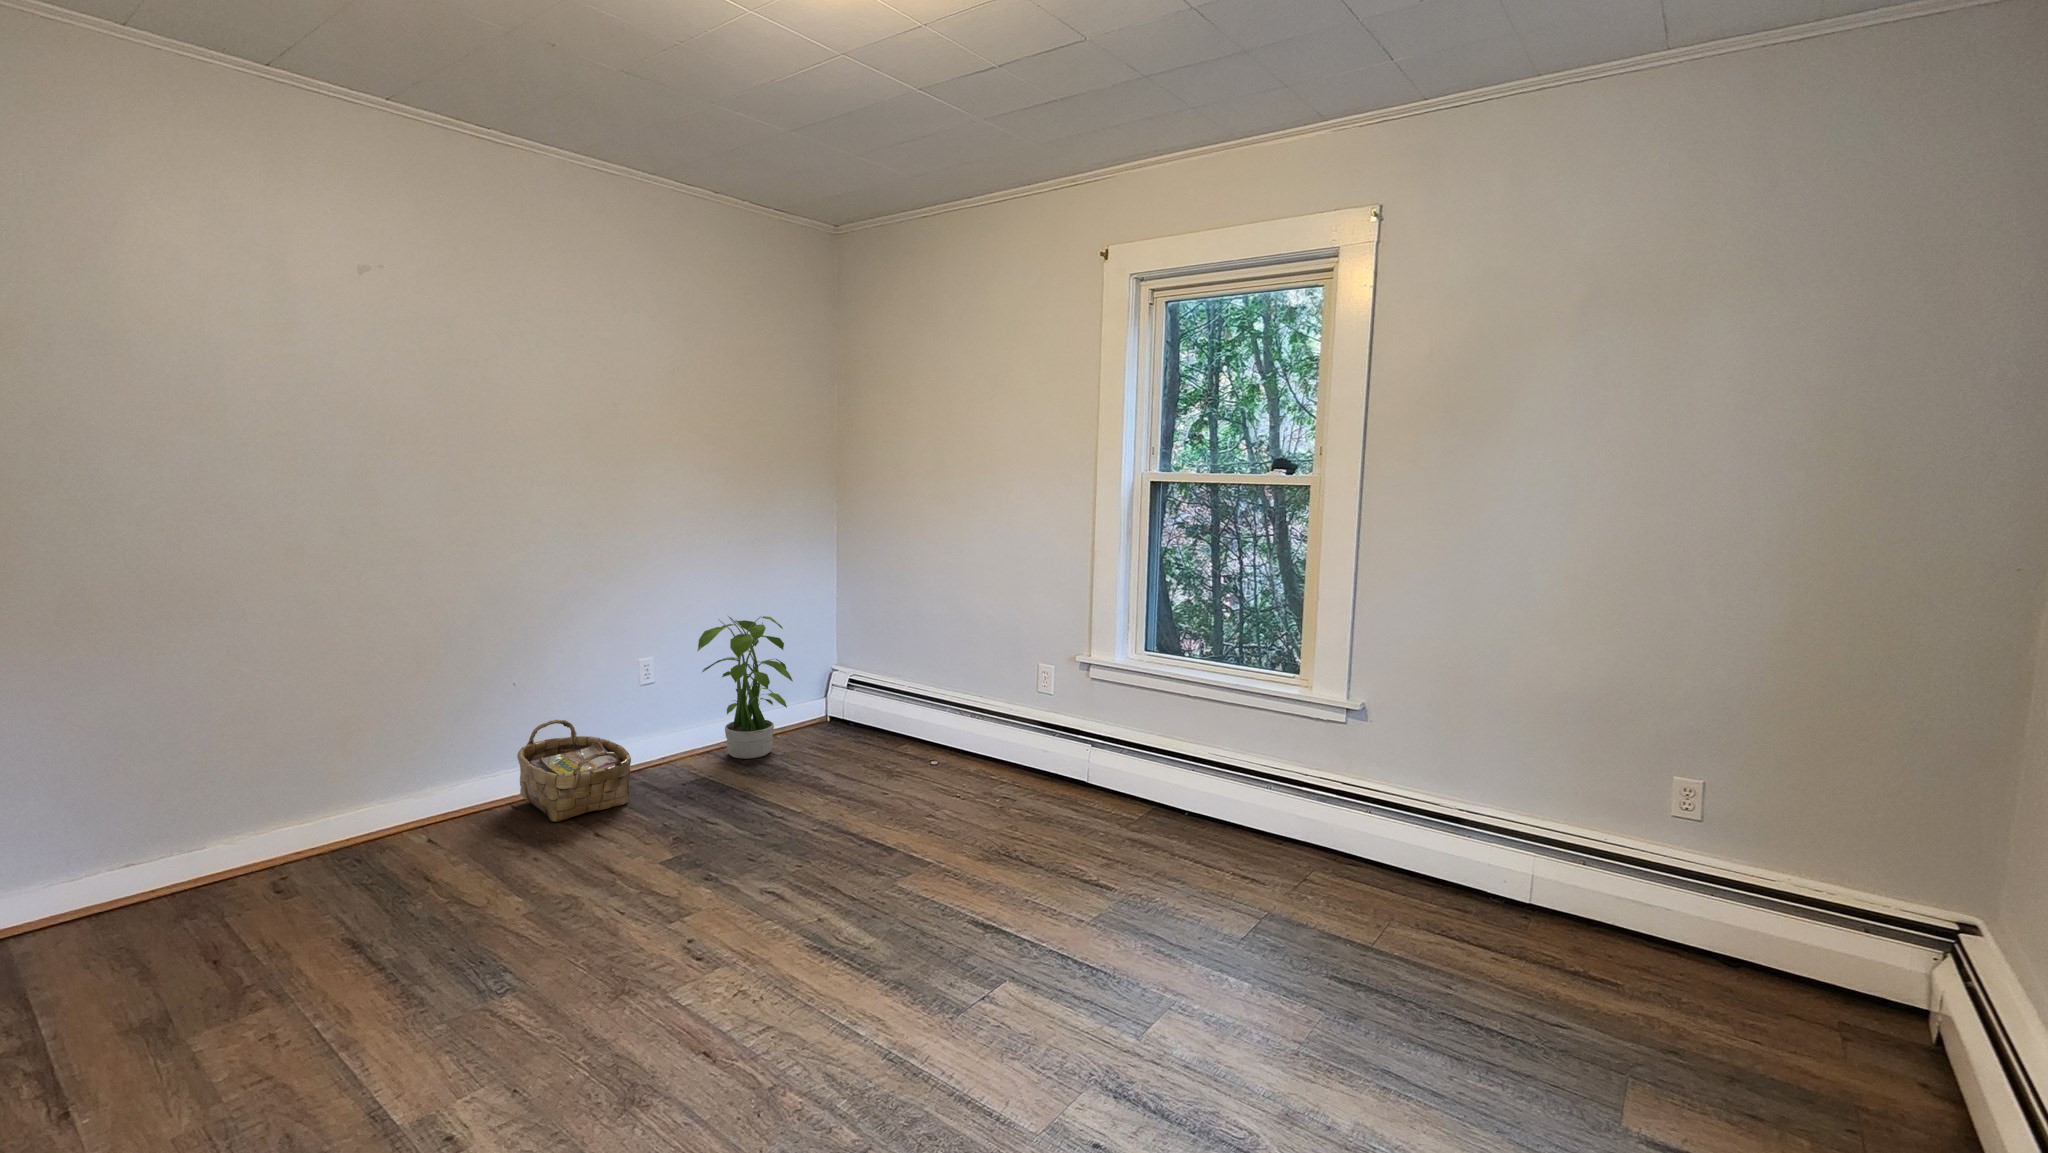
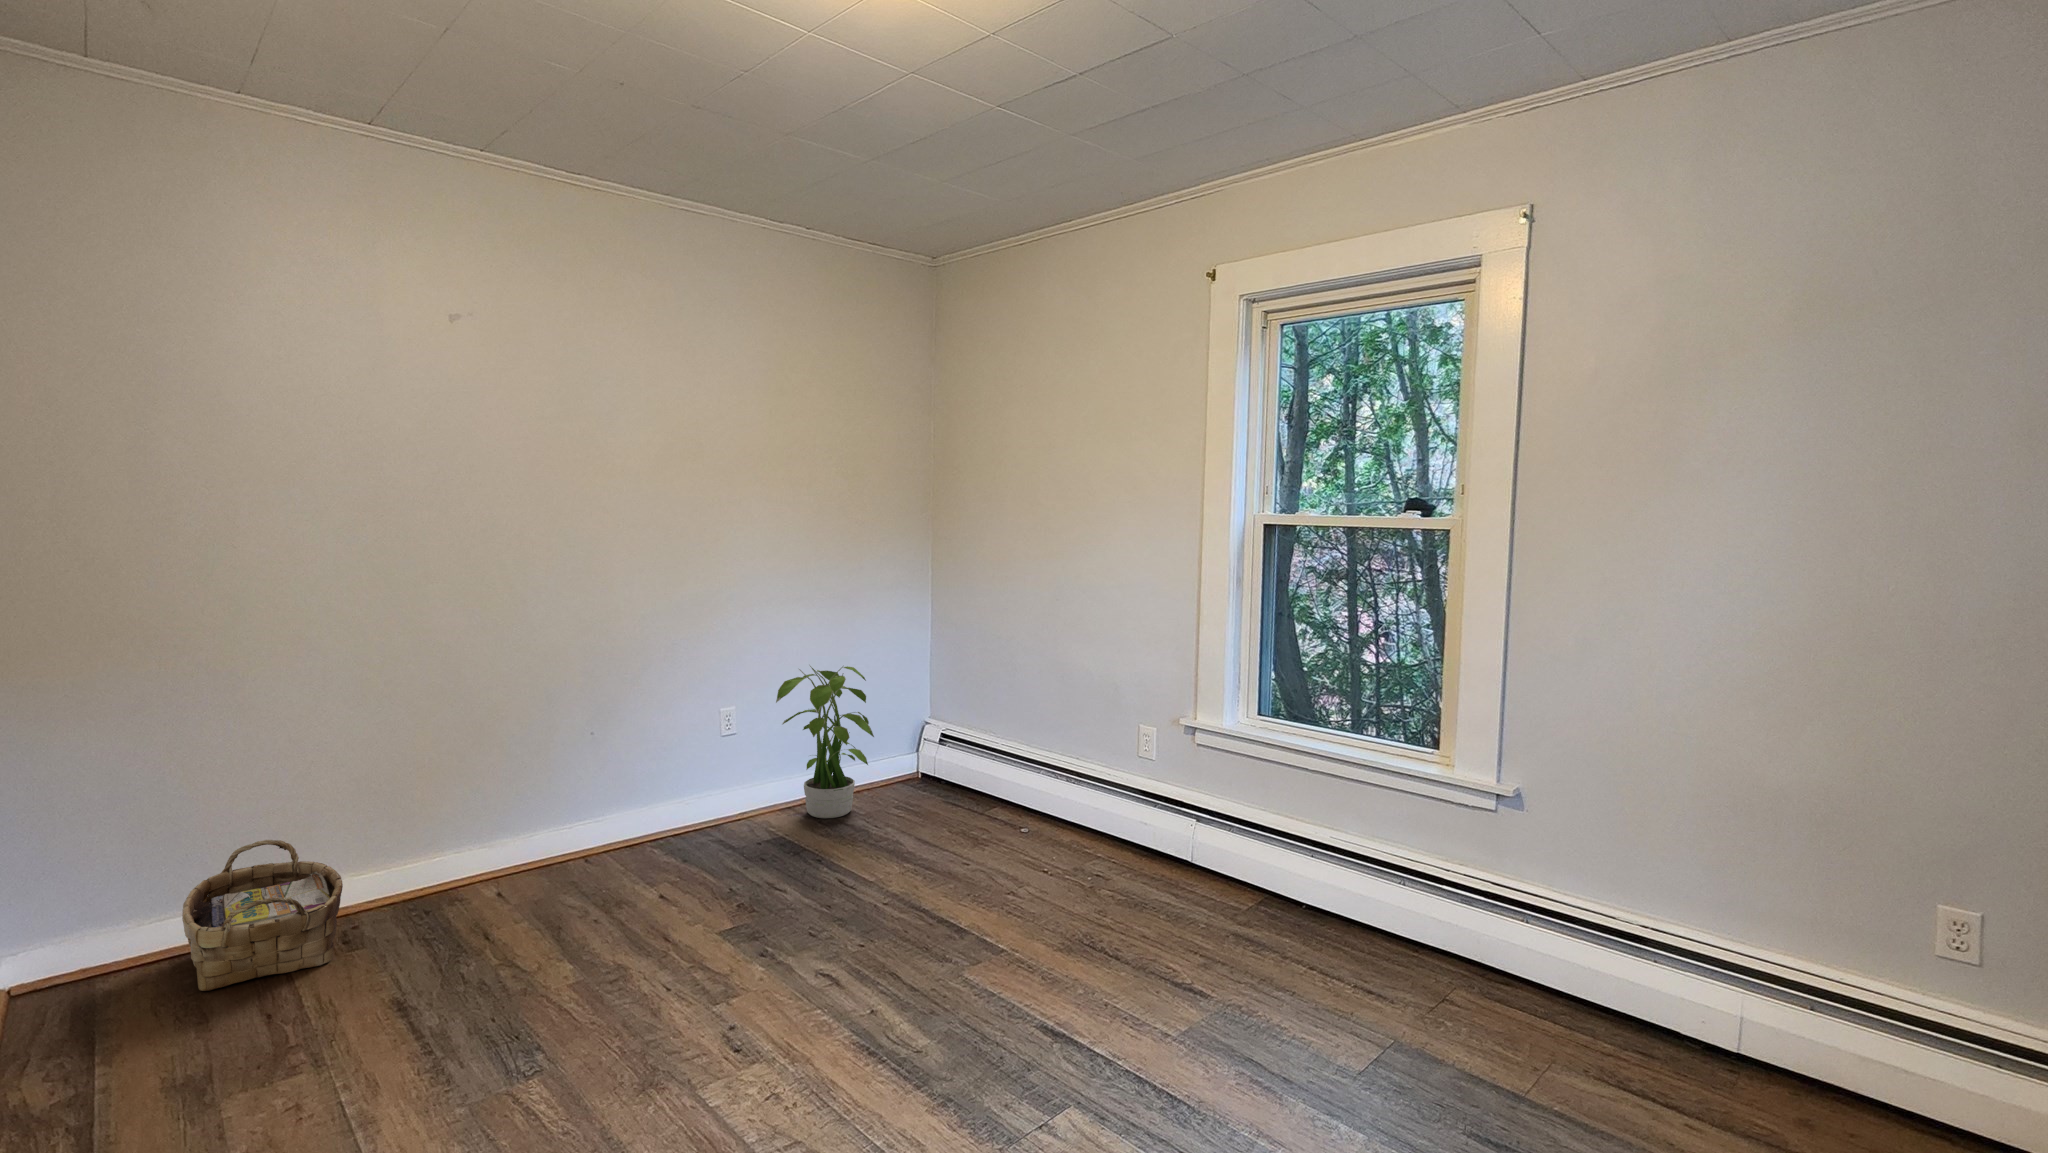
woven basket: present [517,720,631,822] -> present [182,840,343,991]

